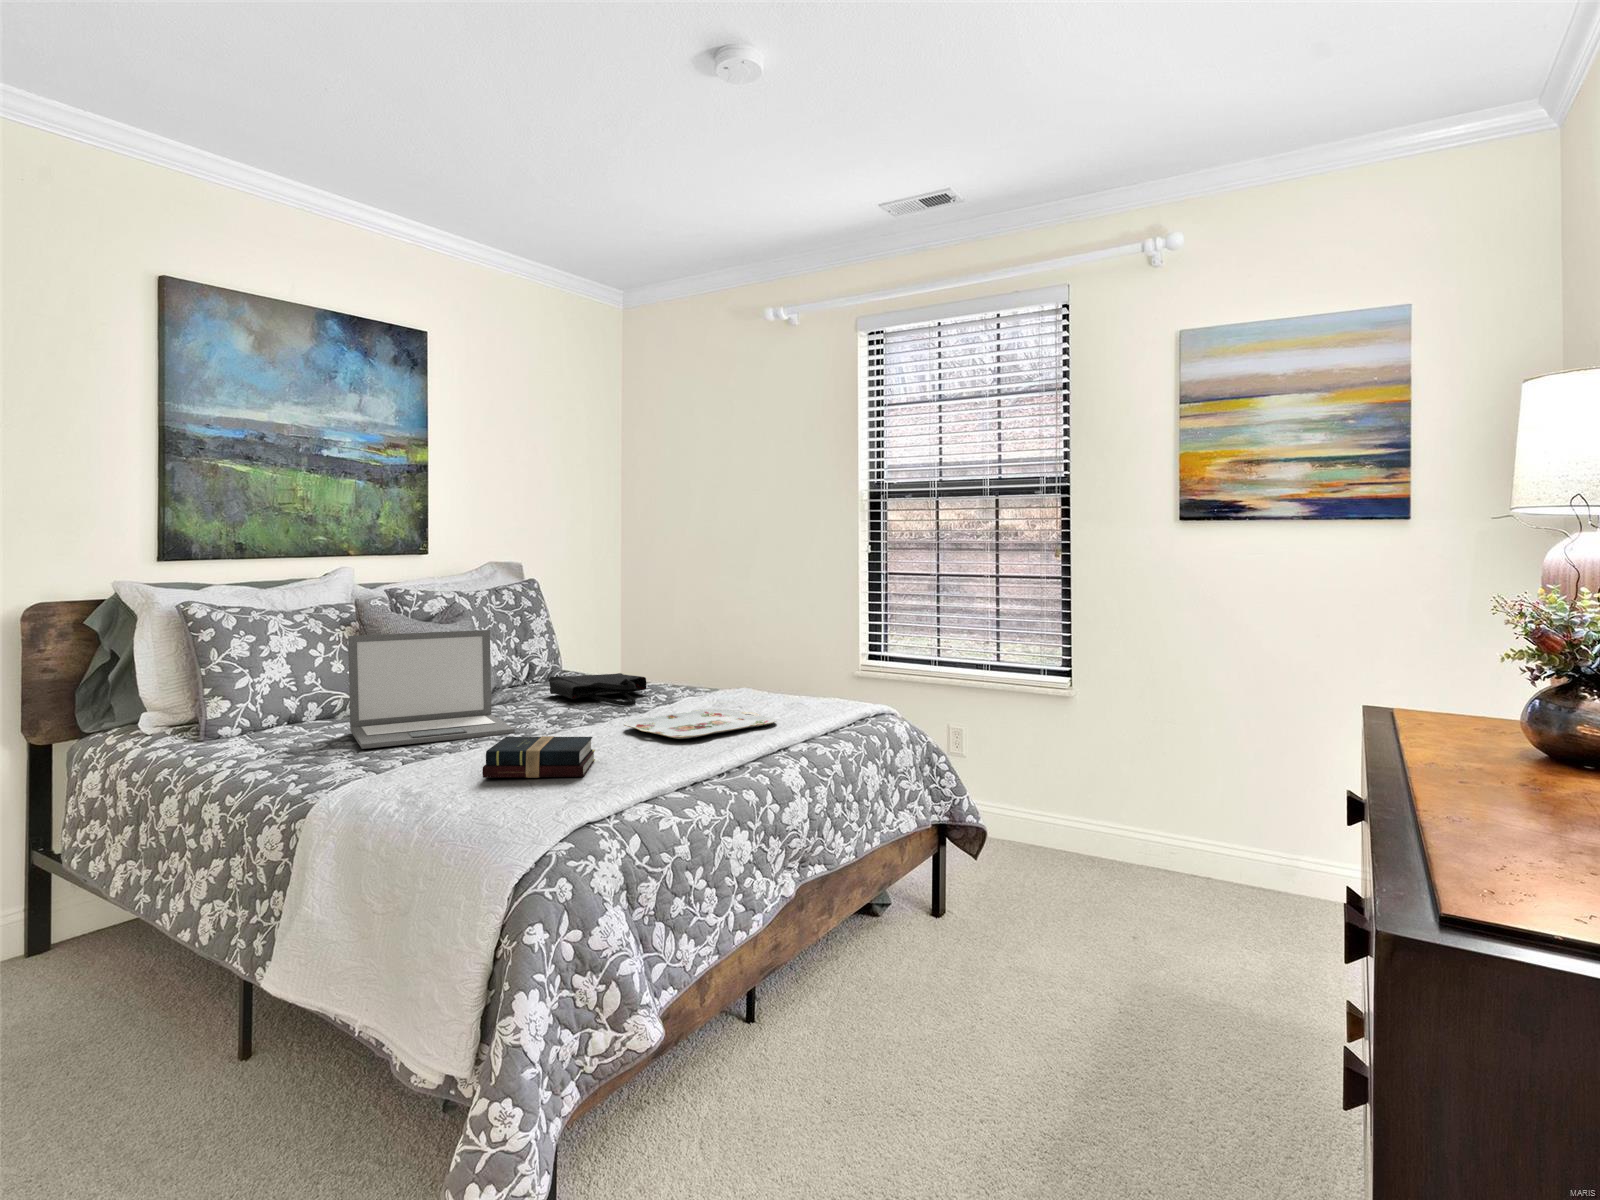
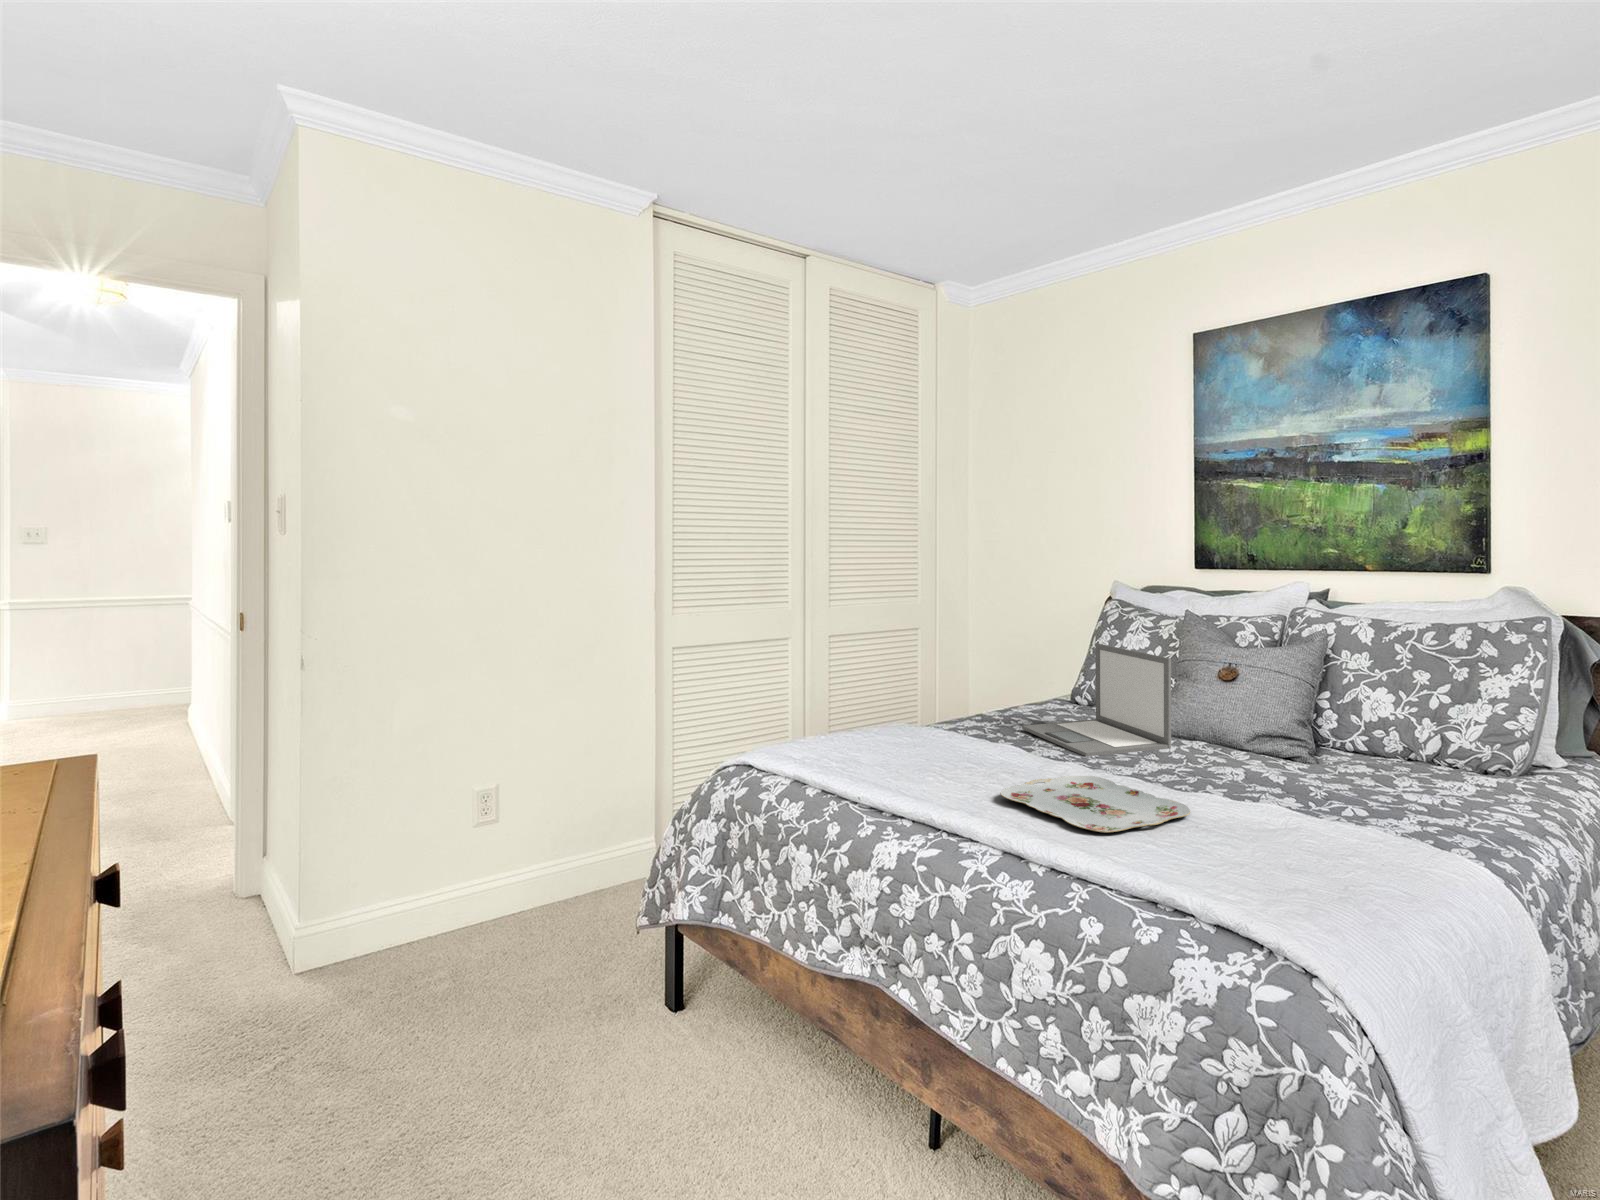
tote bag: present [549,673,646,706] -> none [1248,736,1422,787]
hardback book: present [482,736,595,778] -> none [883,736,953,777]

